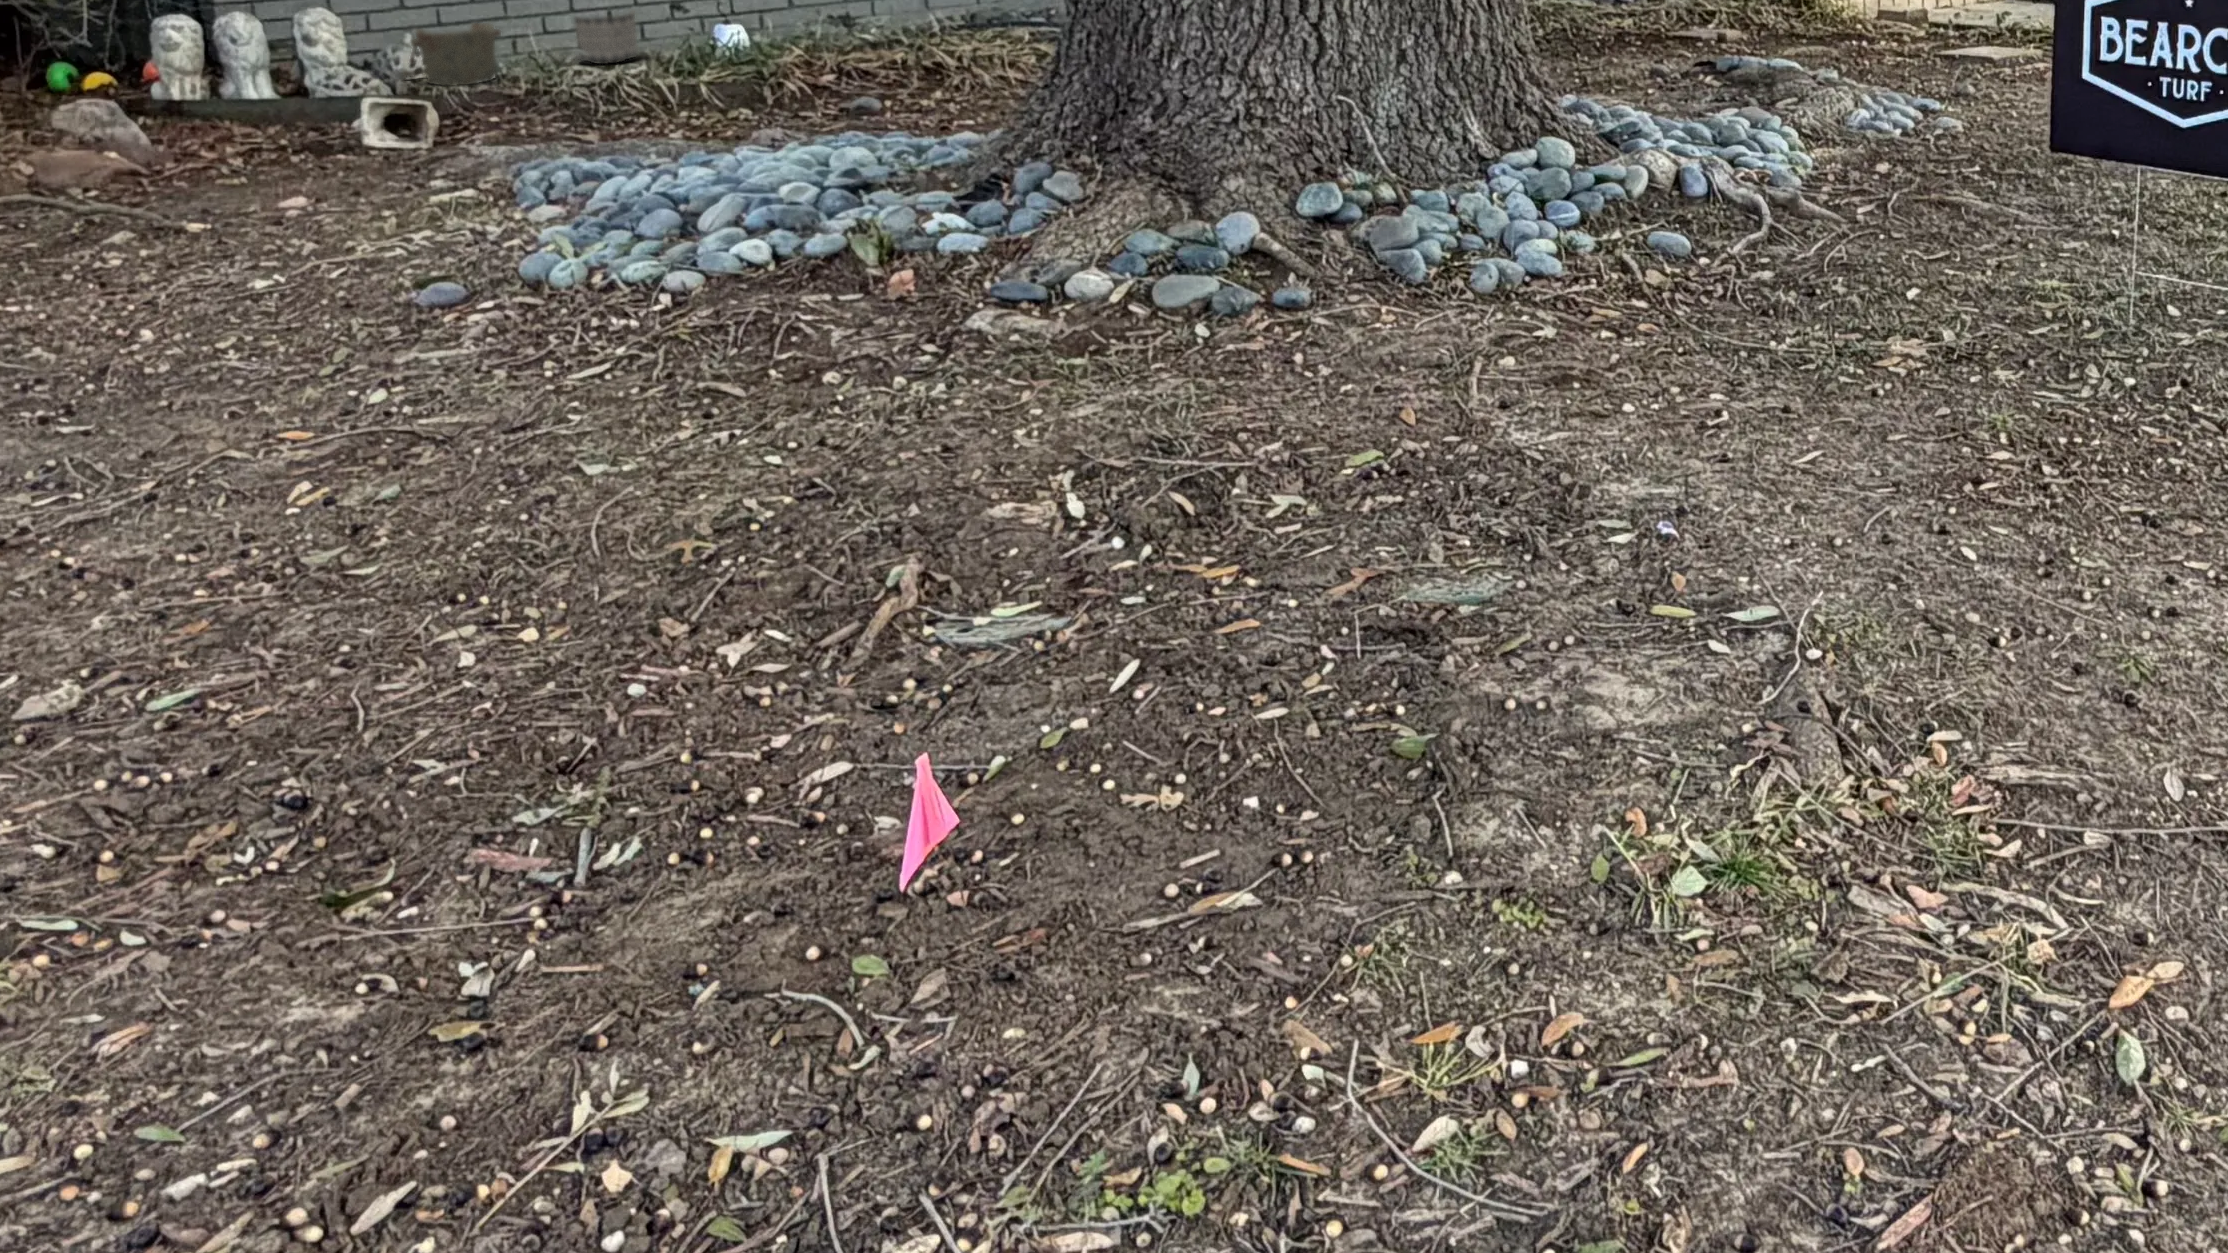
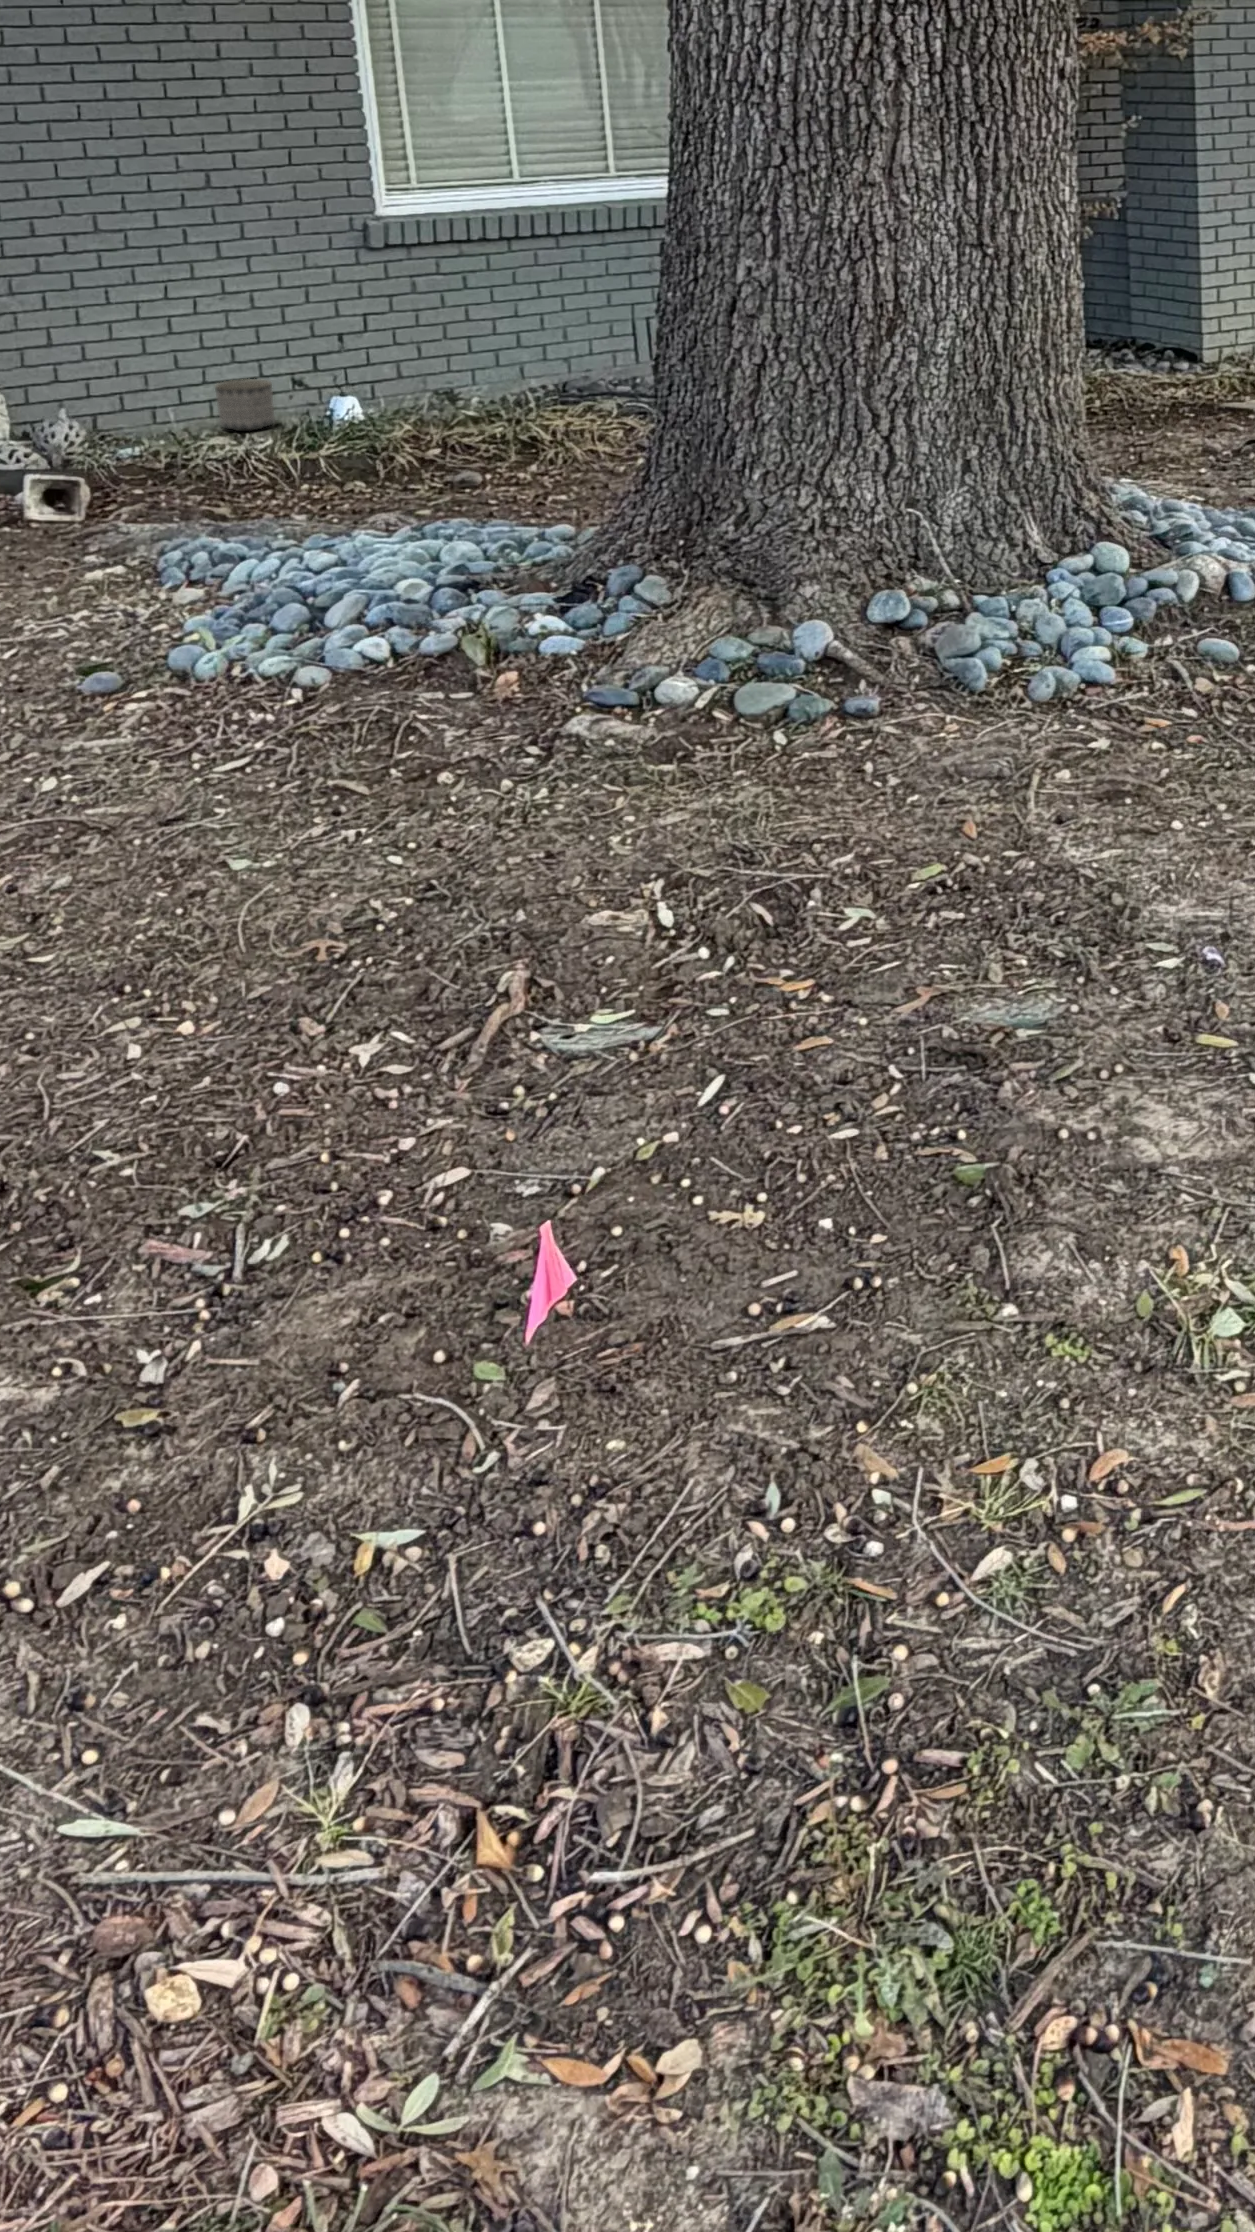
bucket: present [403,23,501,86] -> none [68,393,154,453]

